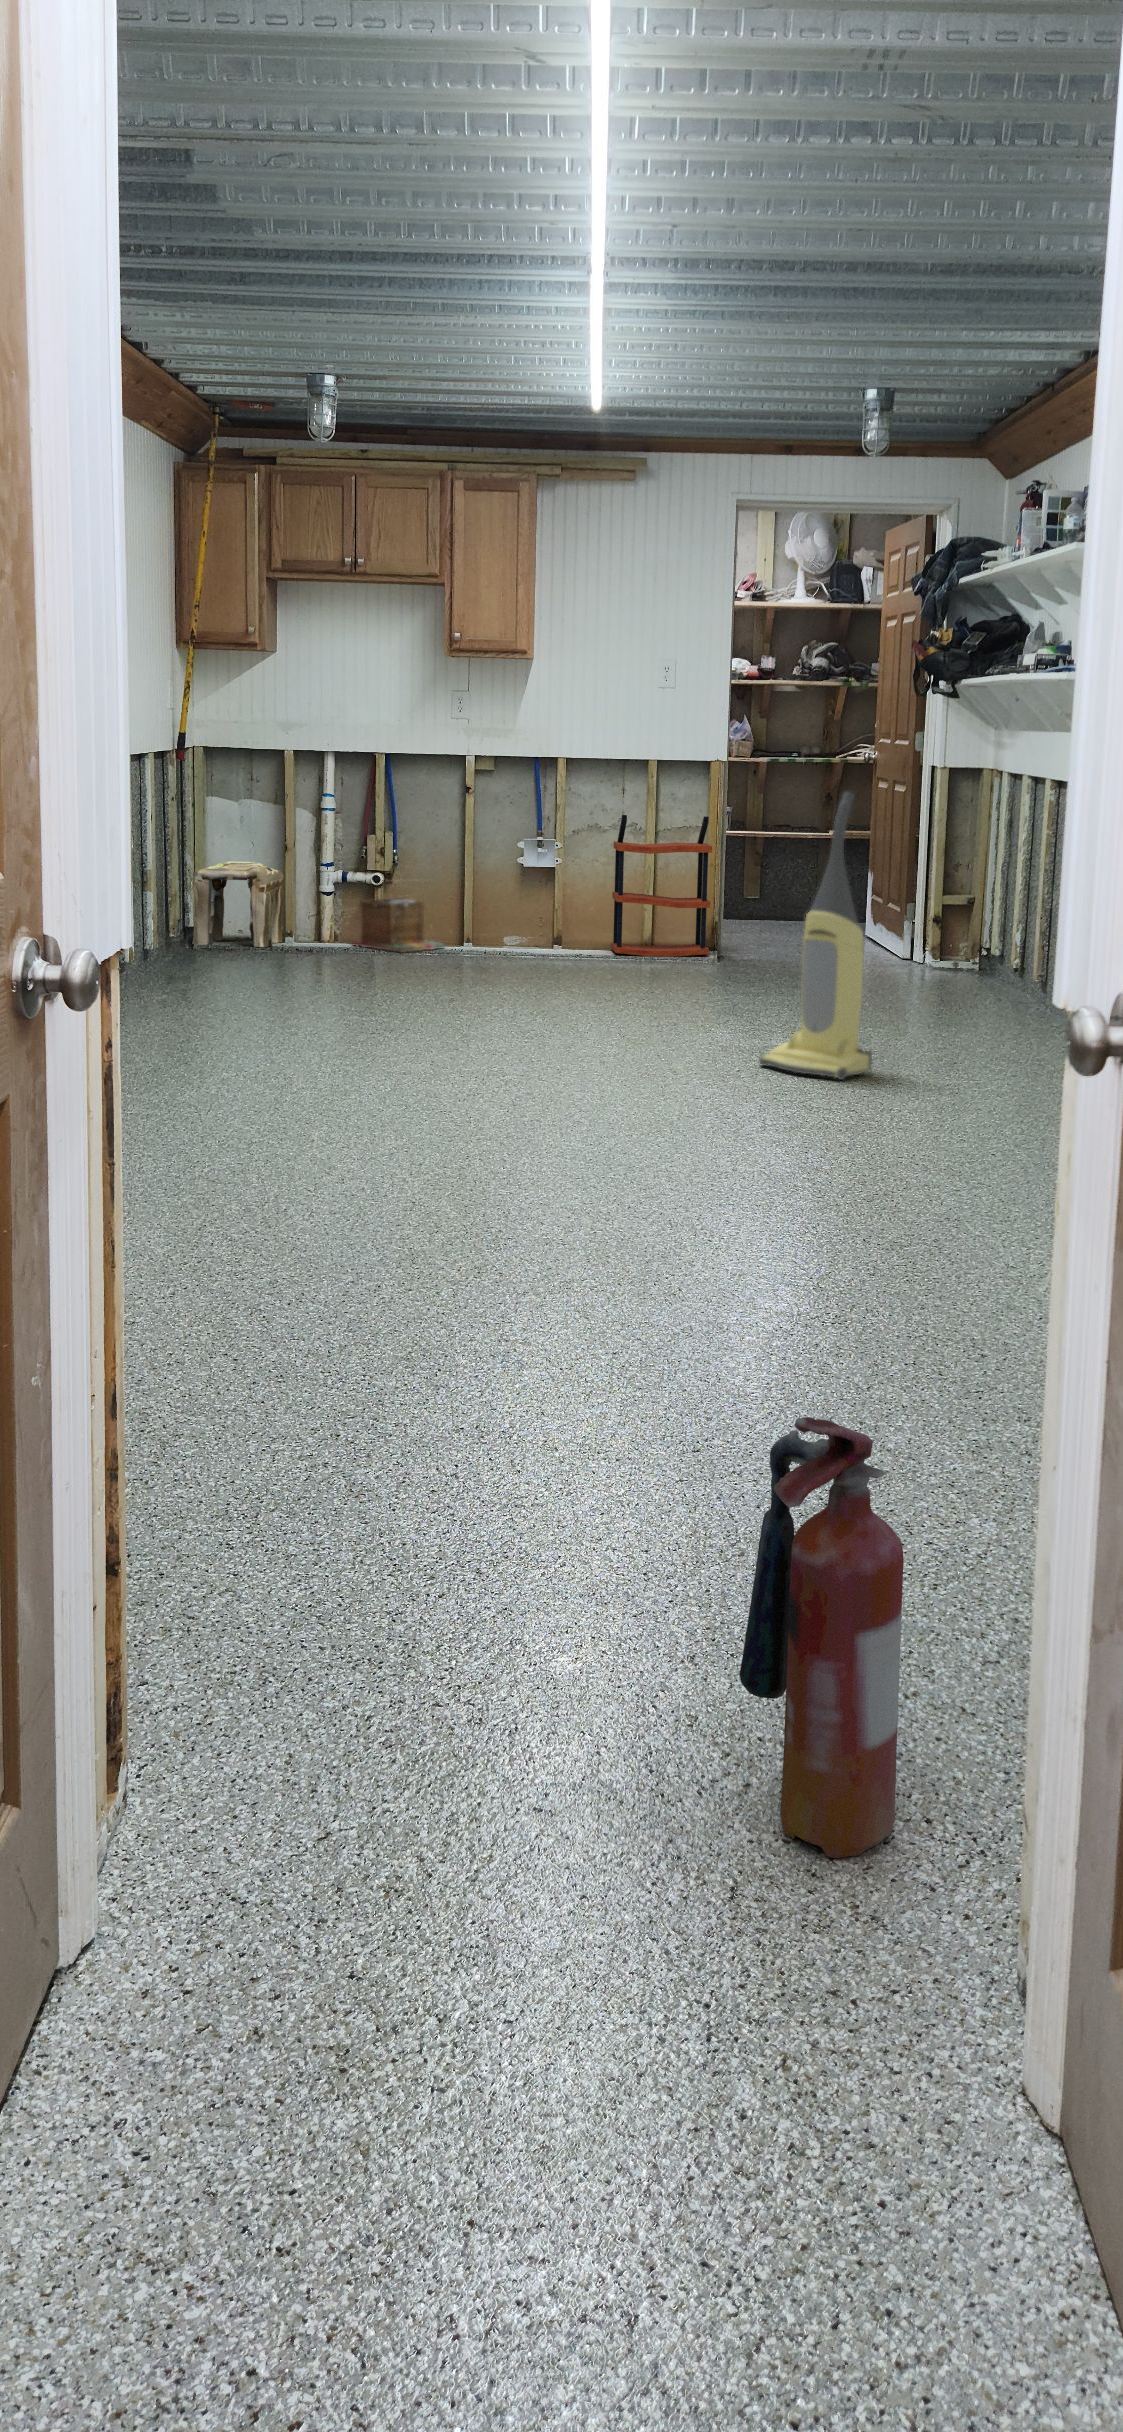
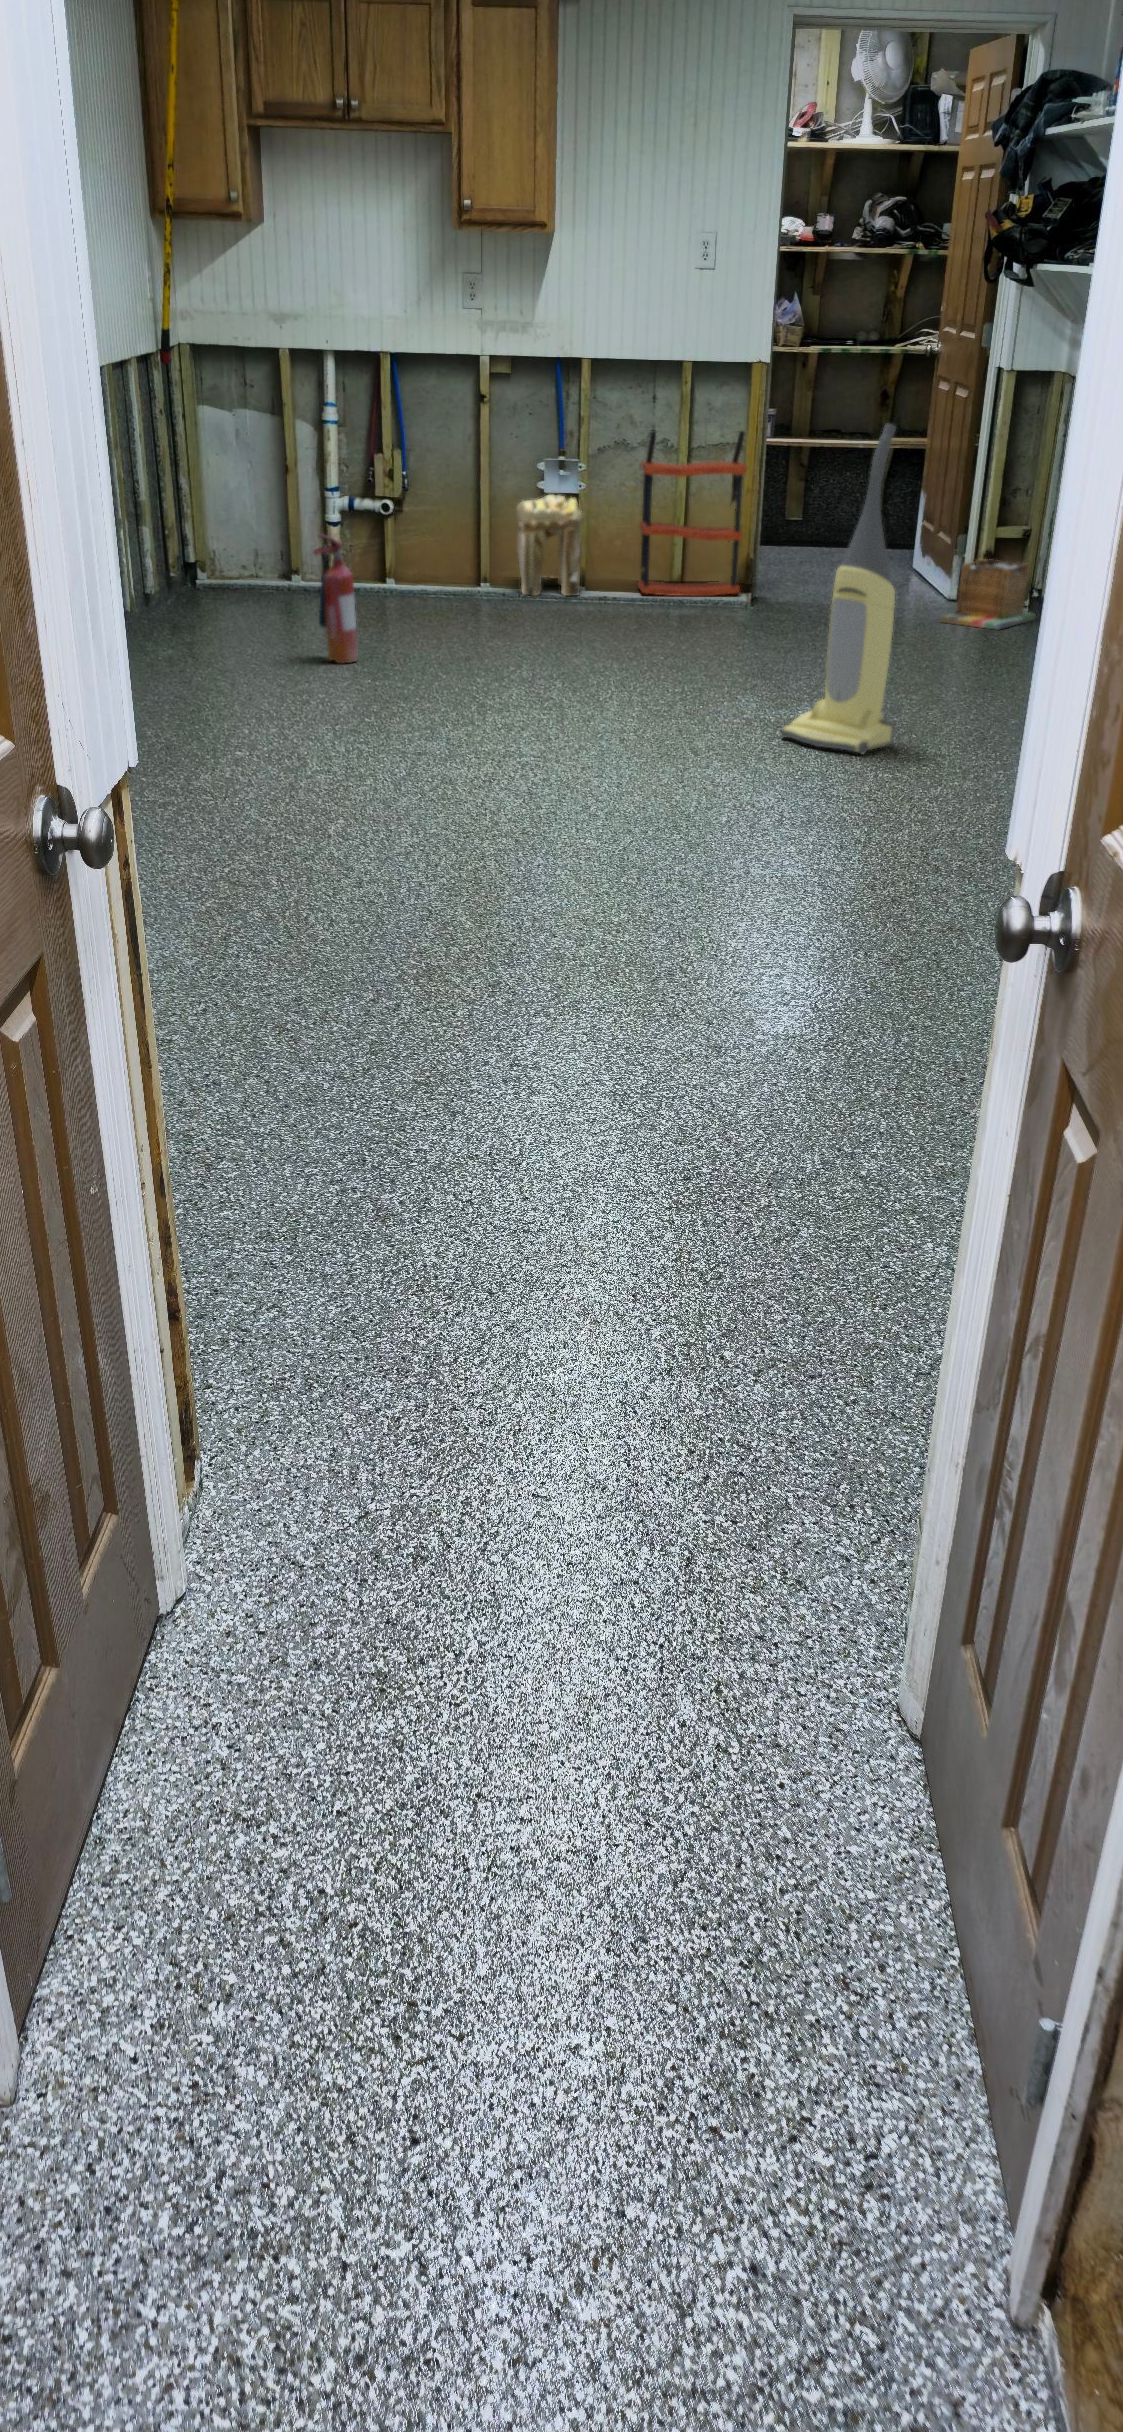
stool: present [192,861,283,947] -> present [517,495,583,596]
laundry basket: present [353,898,445,953] -> present [939,559,1036,630]
fire extinguisher: present [739,1417,904,1858] -> present [313,533,358,663]

